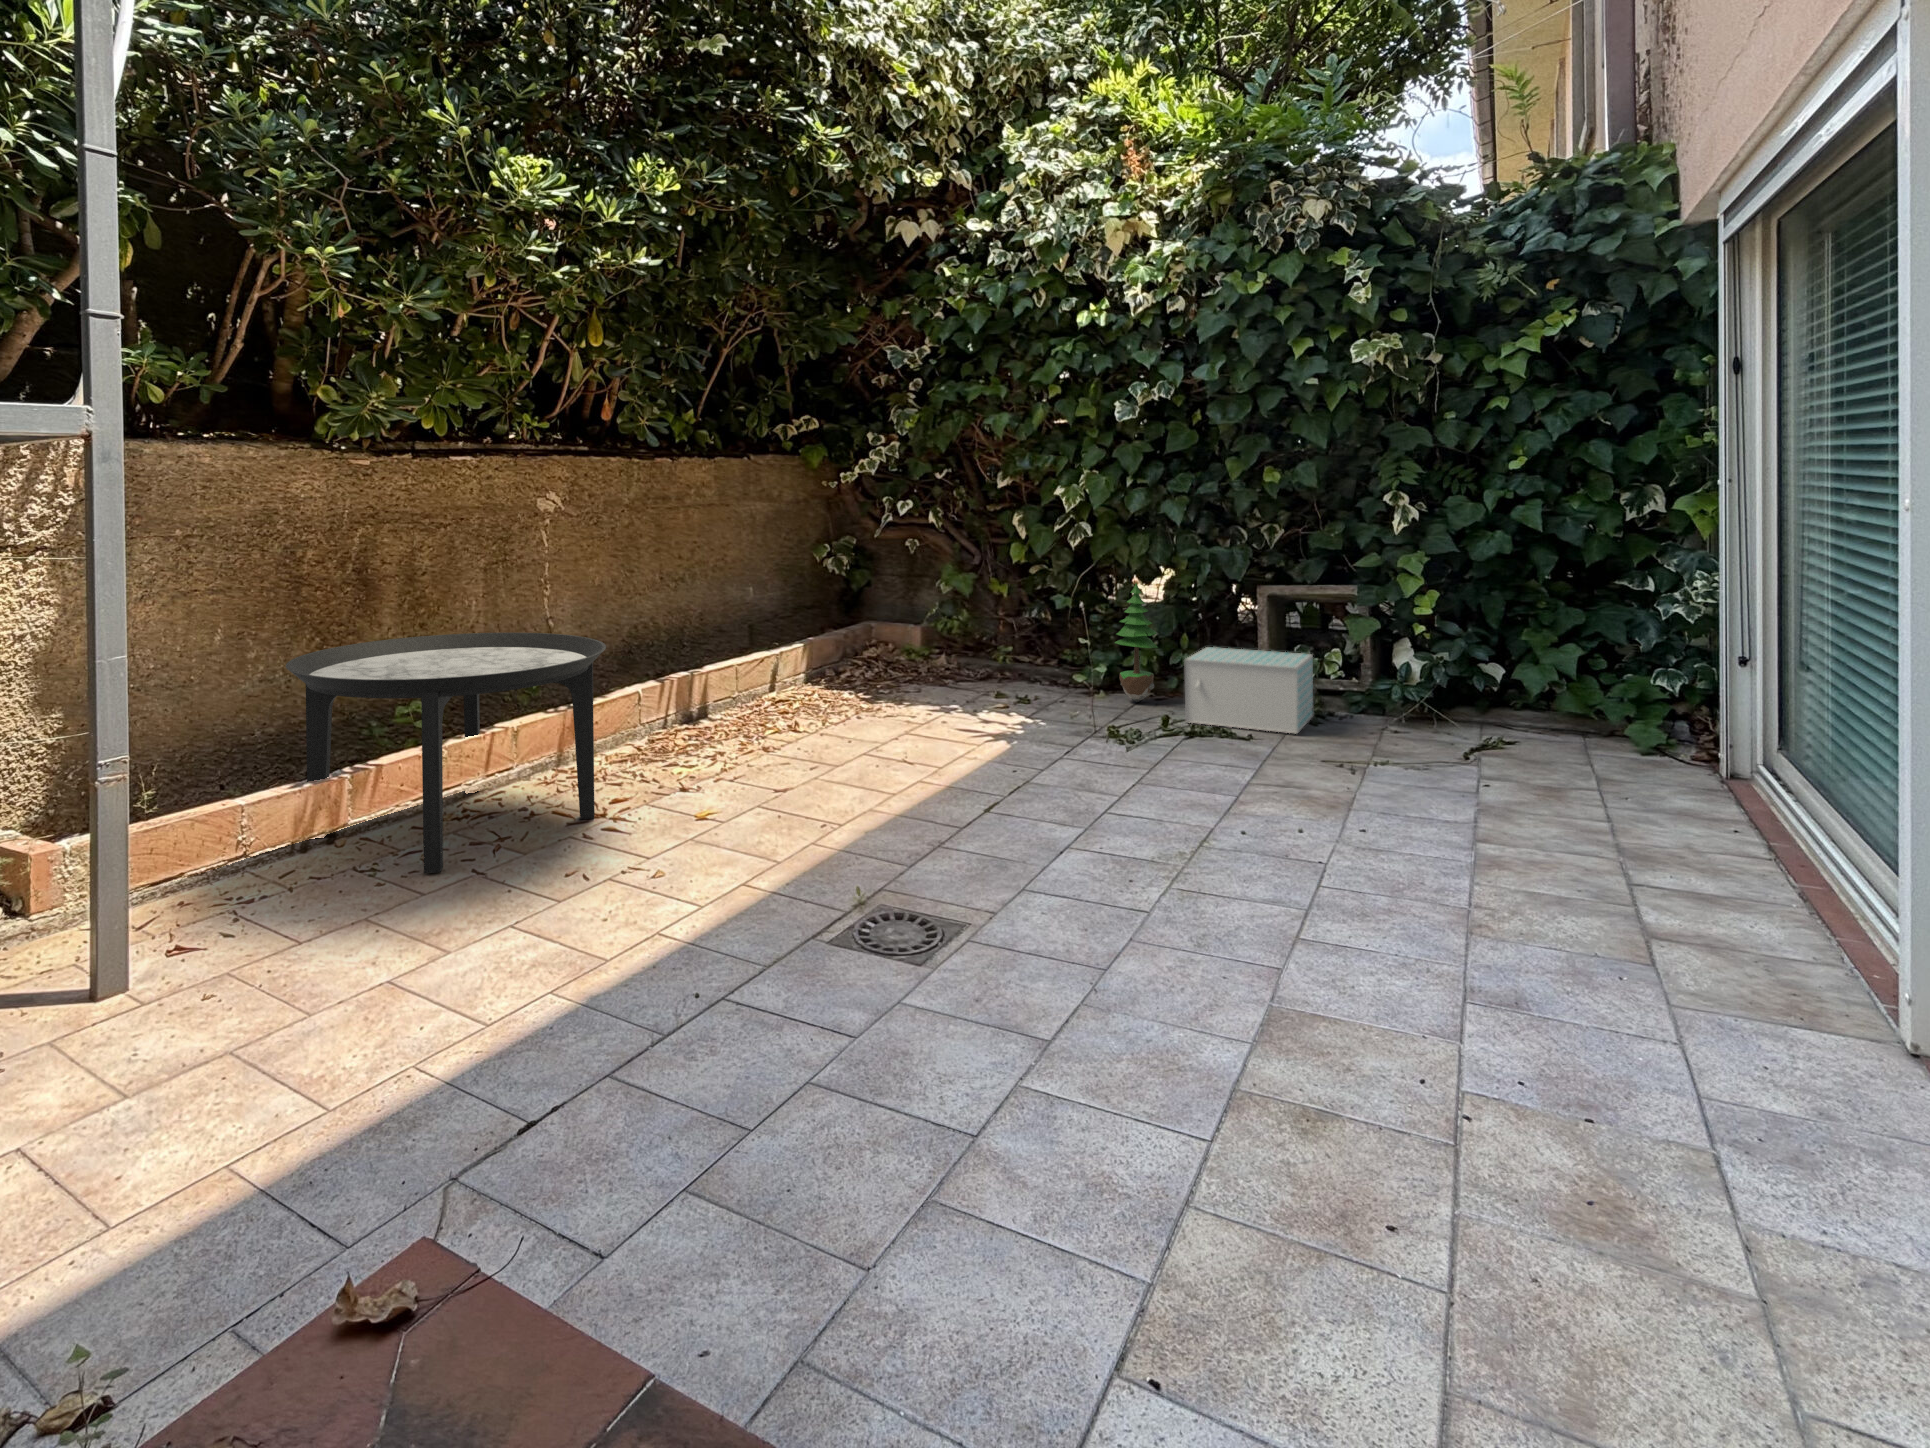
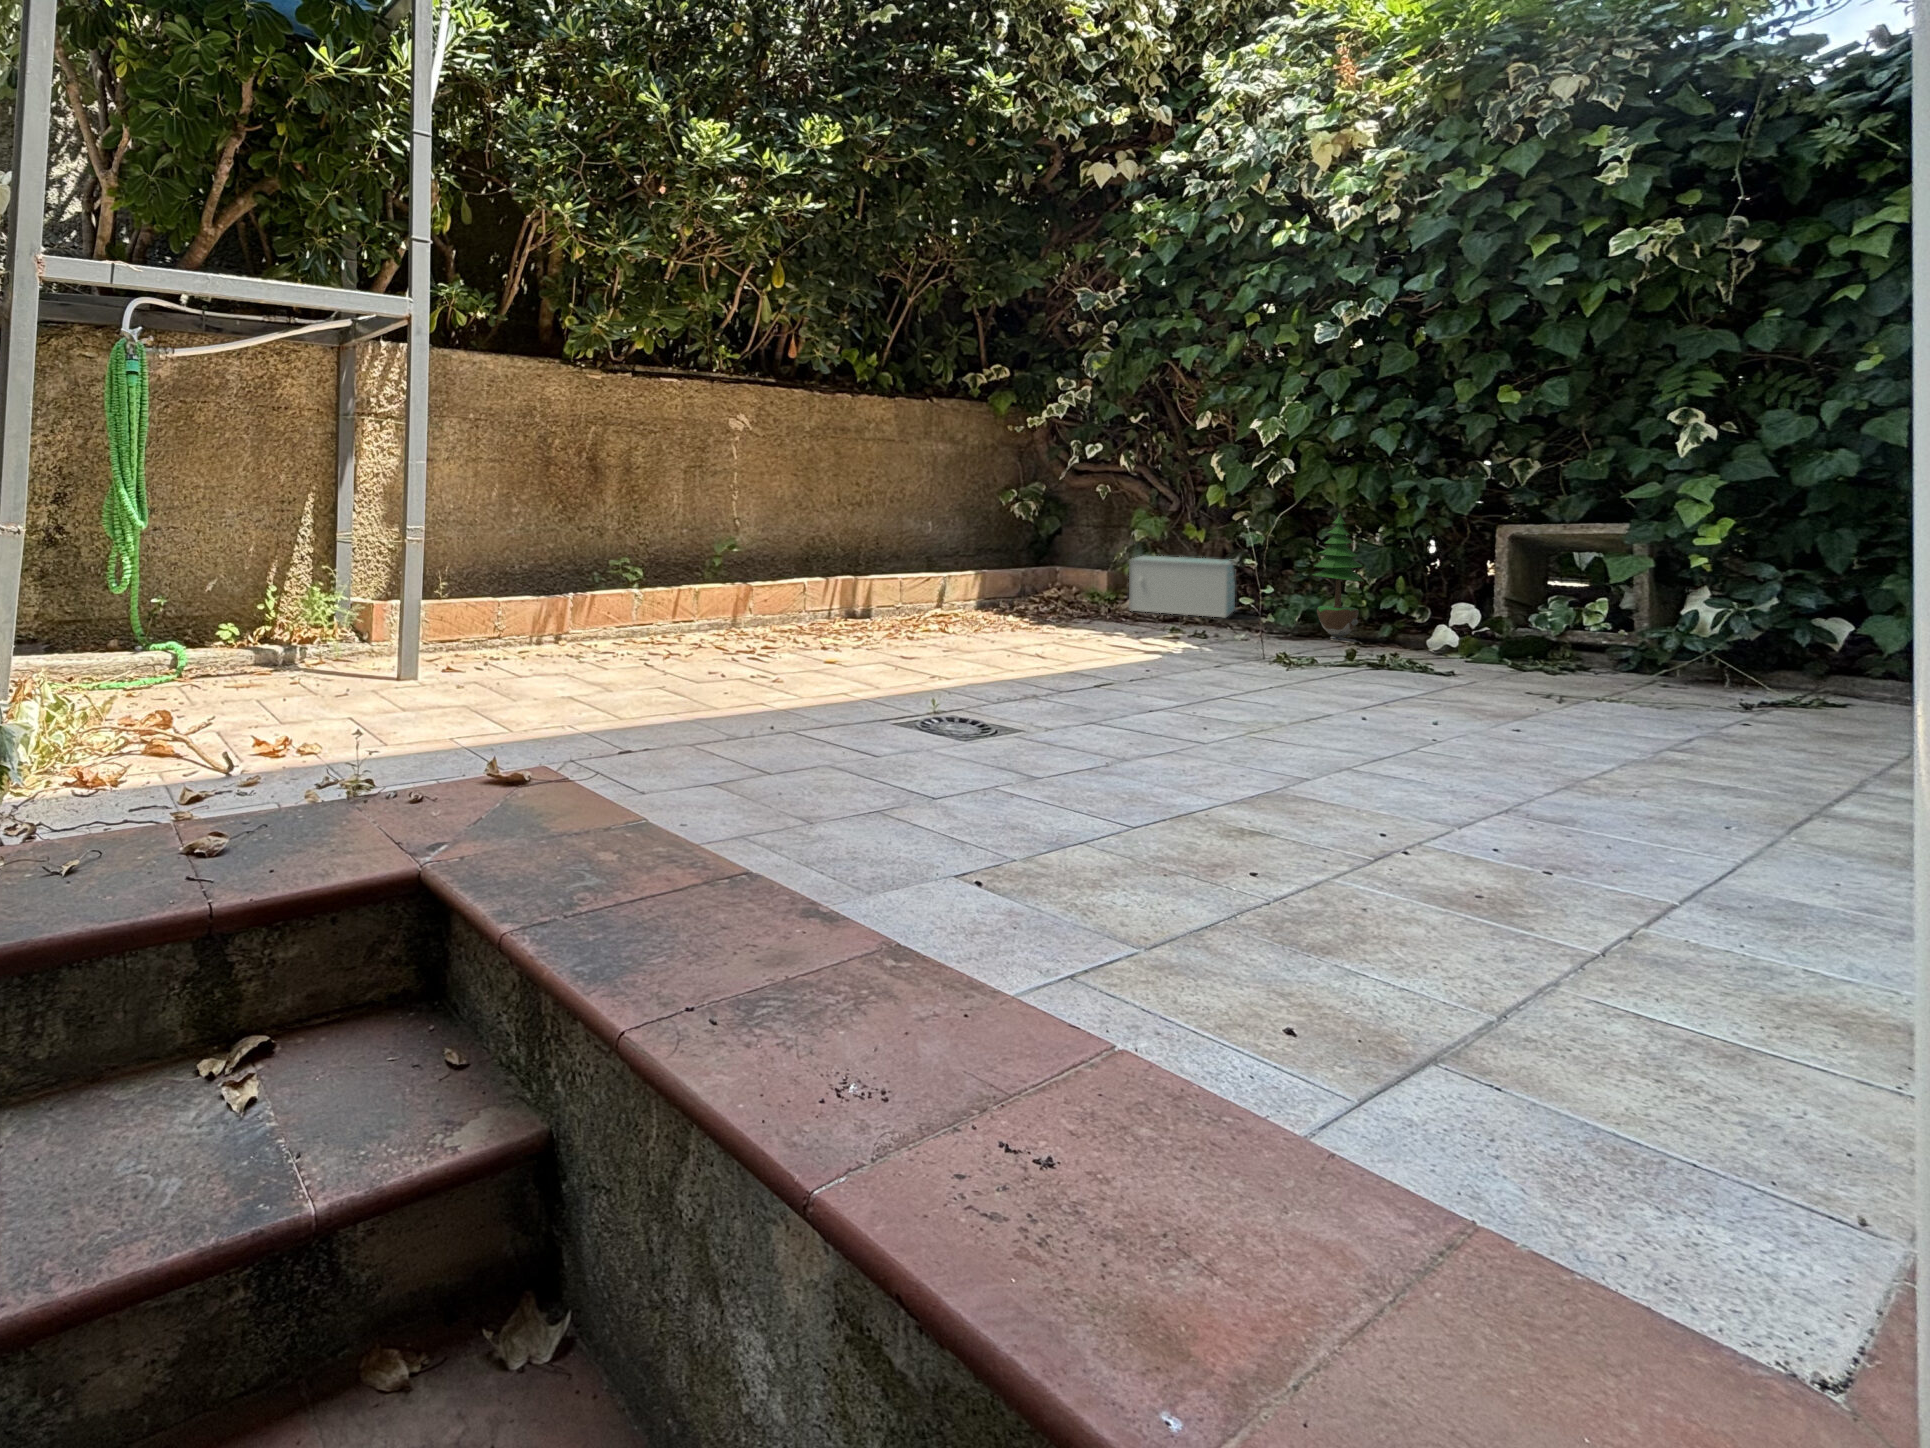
round table: present [286,633,606,873] -> none [536,510,768,665]
storage box: present [1185,647,1313,733] -> present [1129,556,1235,618]

